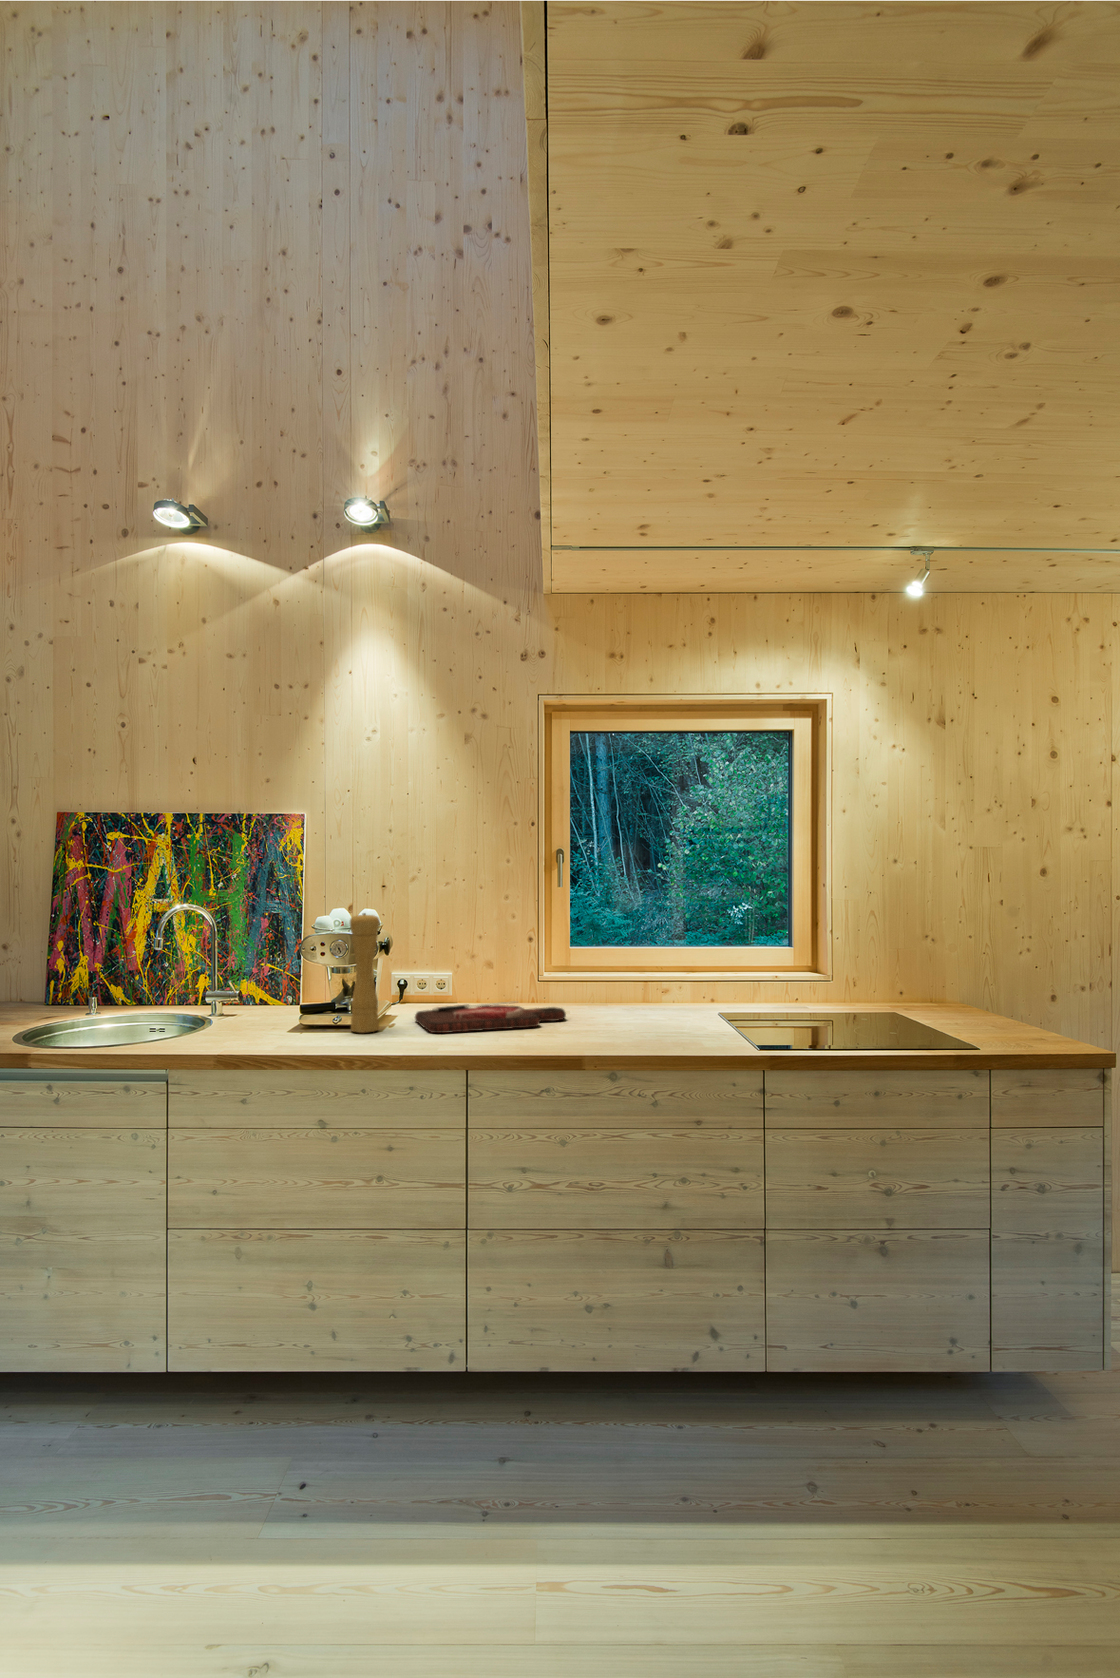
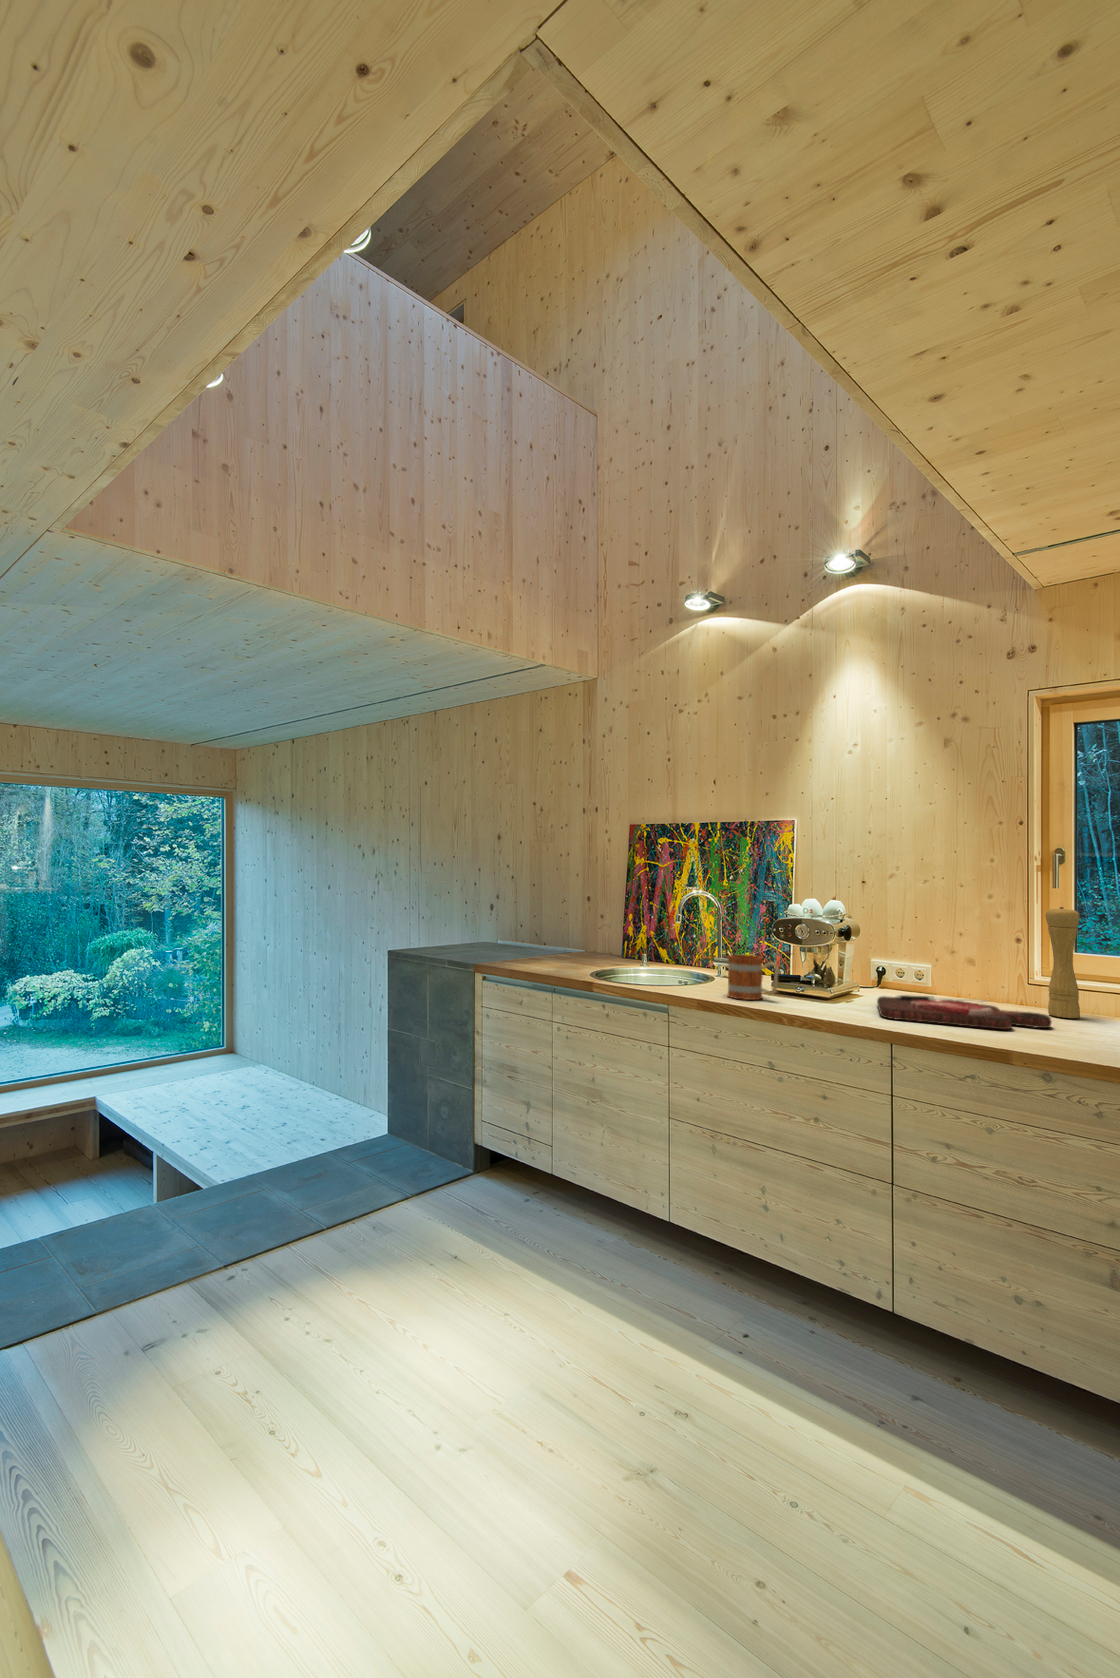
pepper mill: present [350,913,380,1033] -> present [1045,907,1080,1018]
mug: none [255,983,318,1038] -> present [728,955,778,1000]

